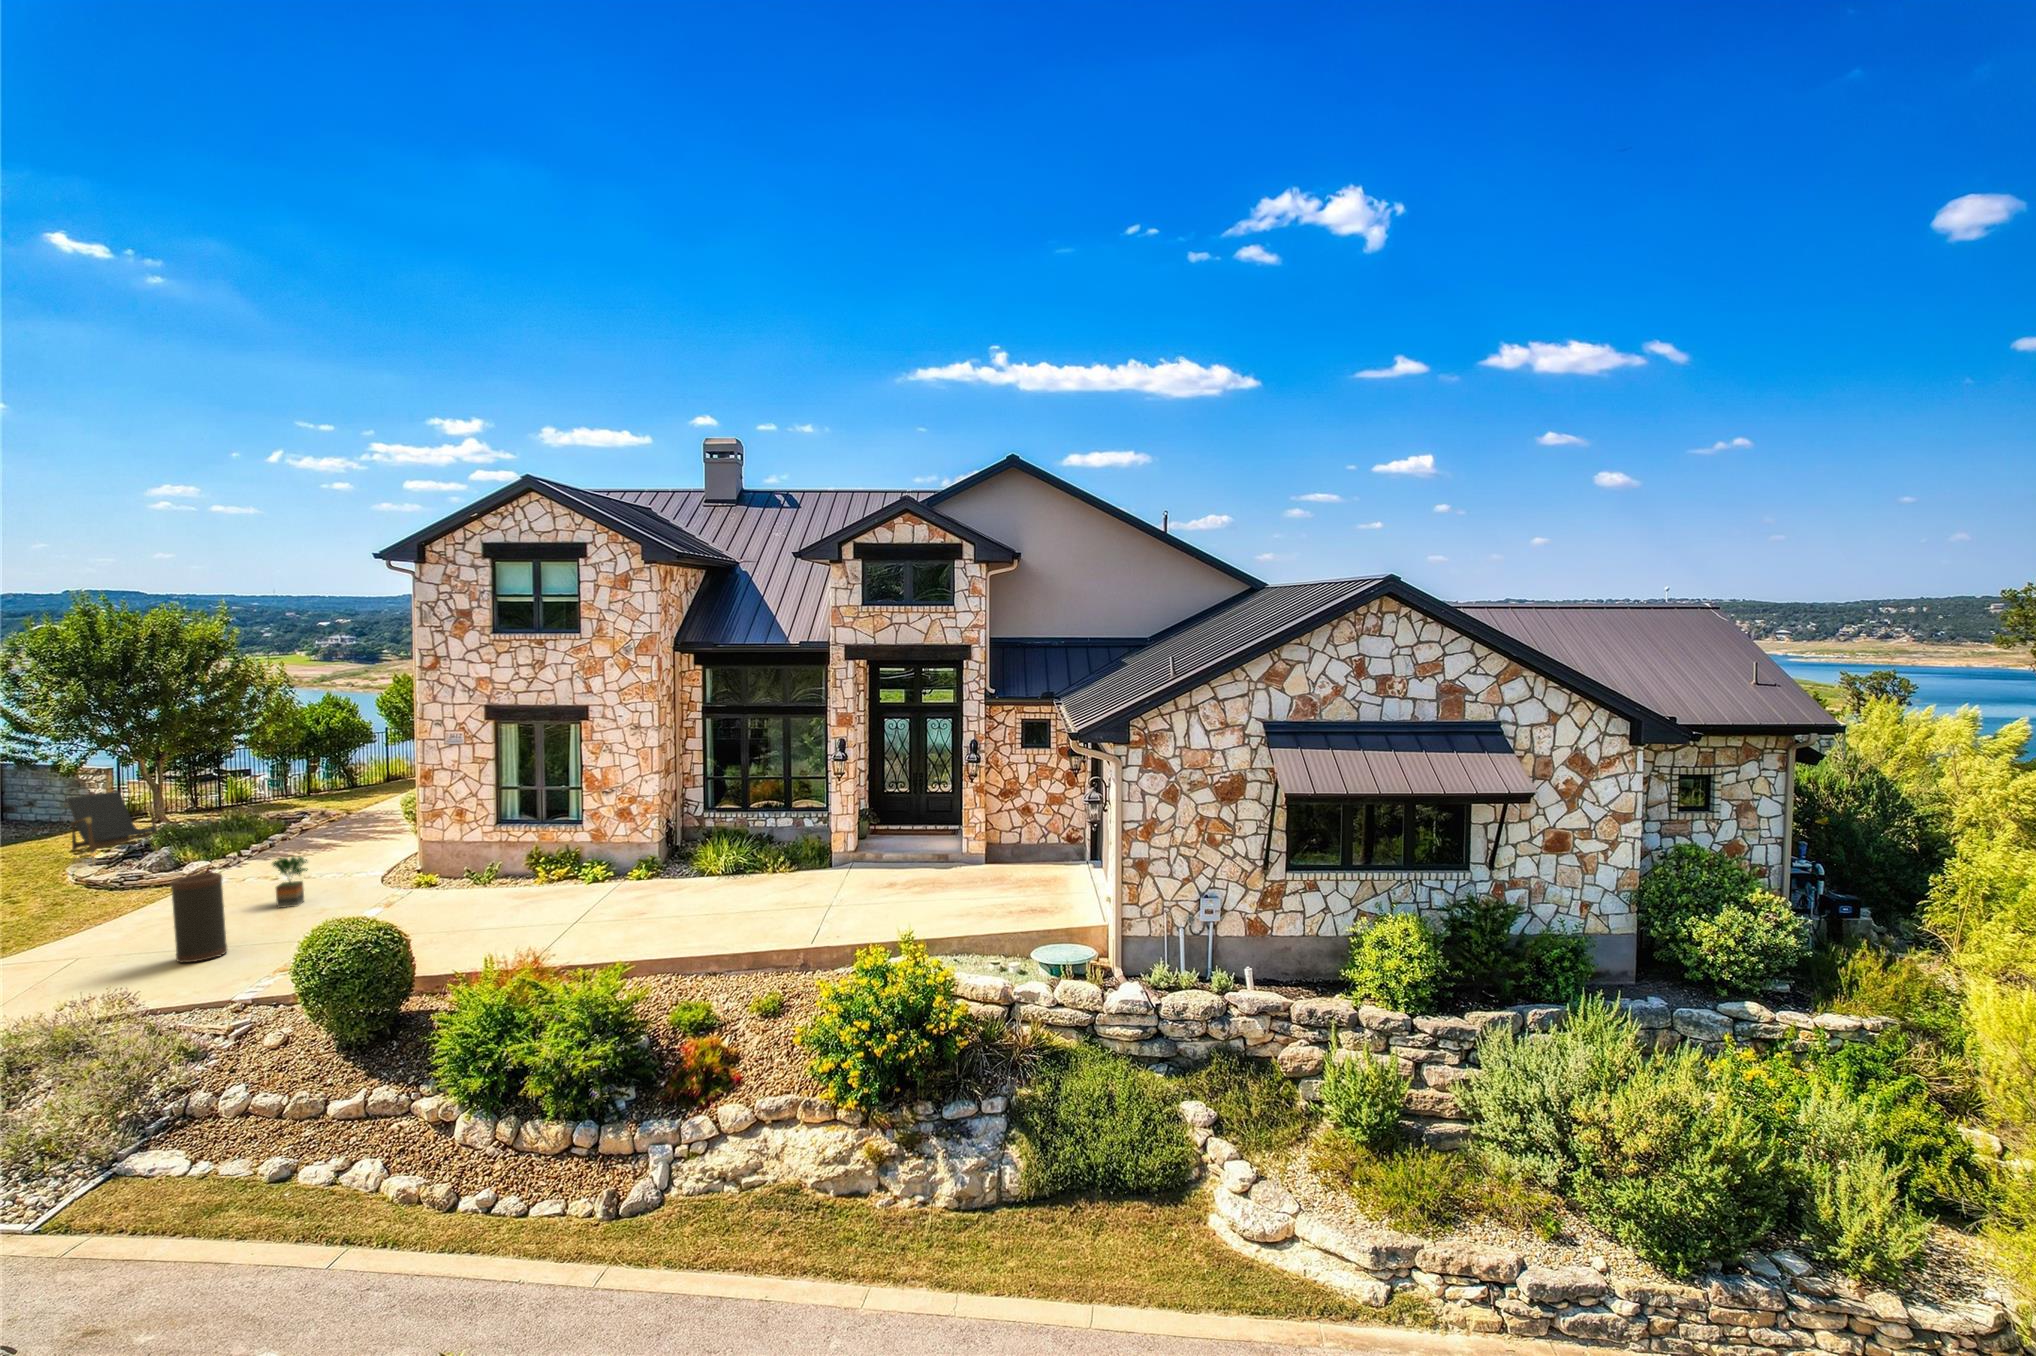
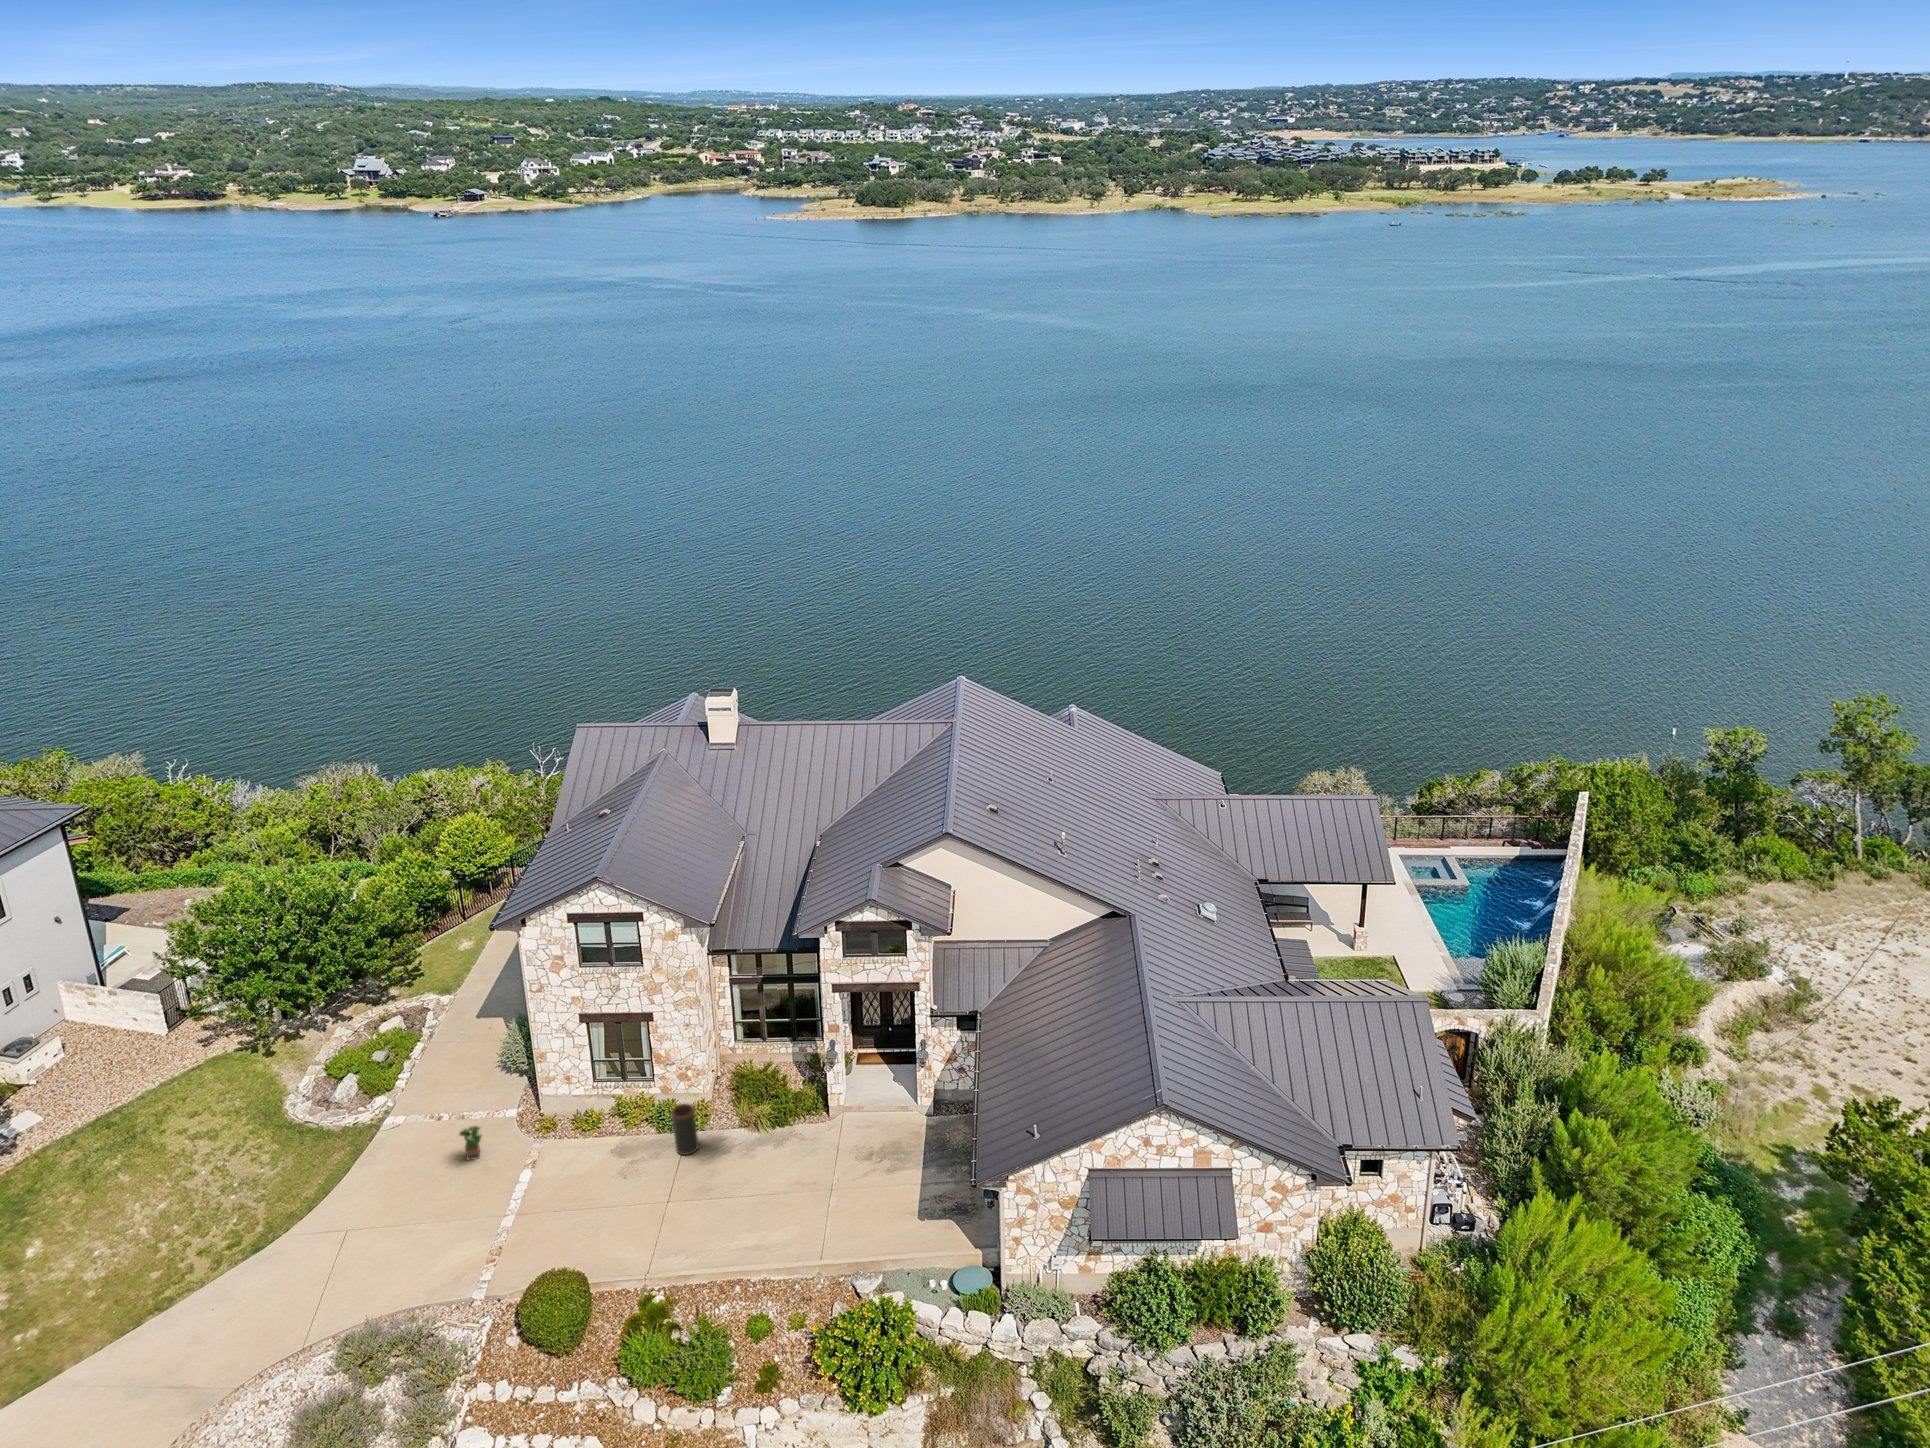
lounge chair: present [68,791,158,865] -> none [256,1001,323,1068]
trash can: present [170,873,228,963] -> present [671,1103,699,1155]

